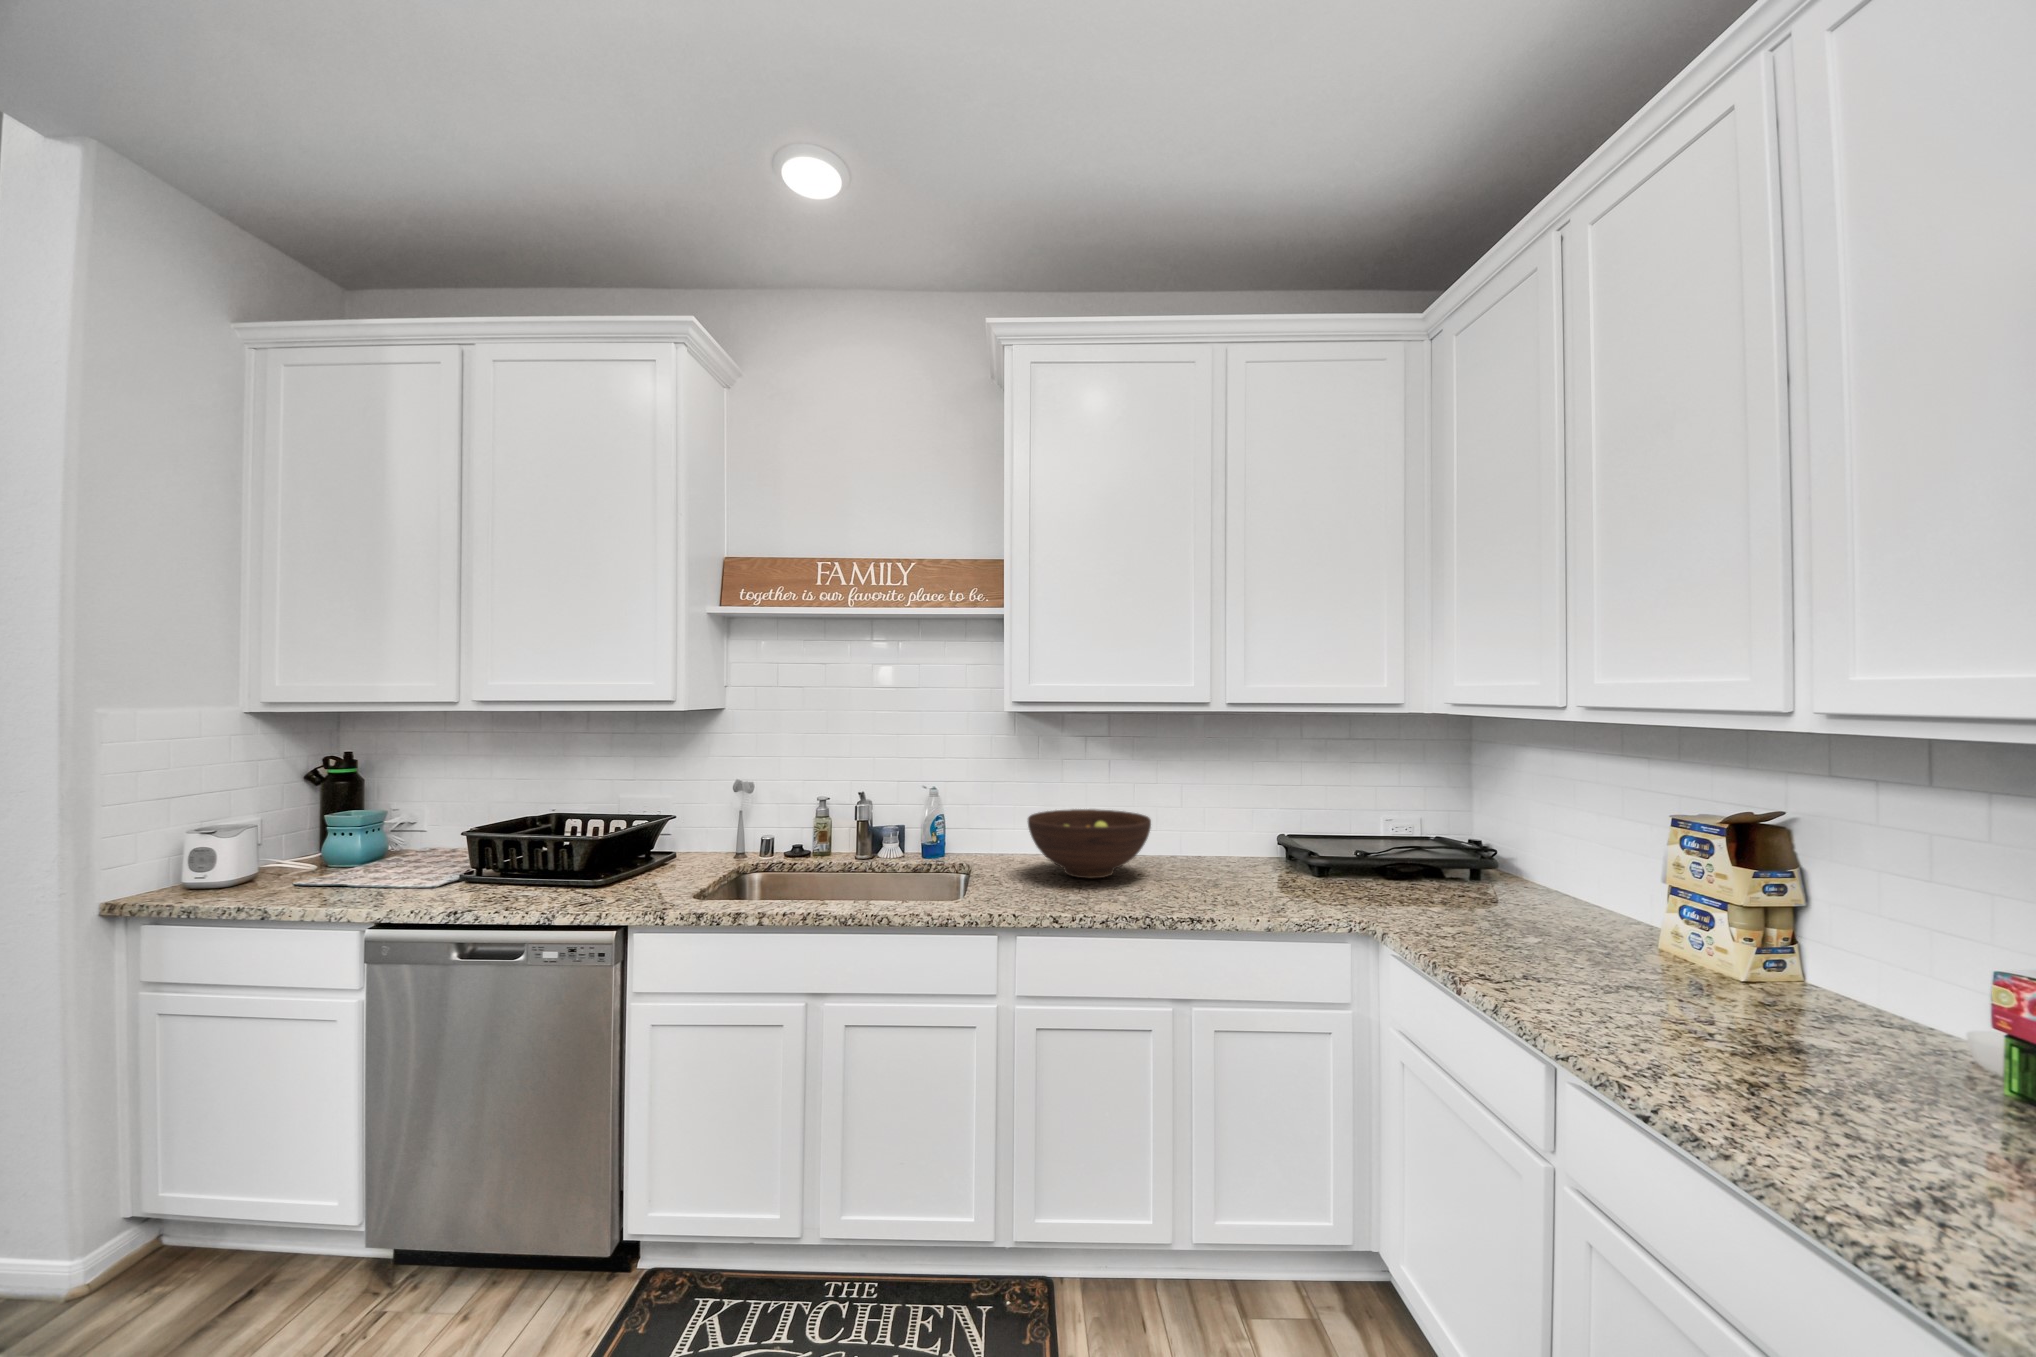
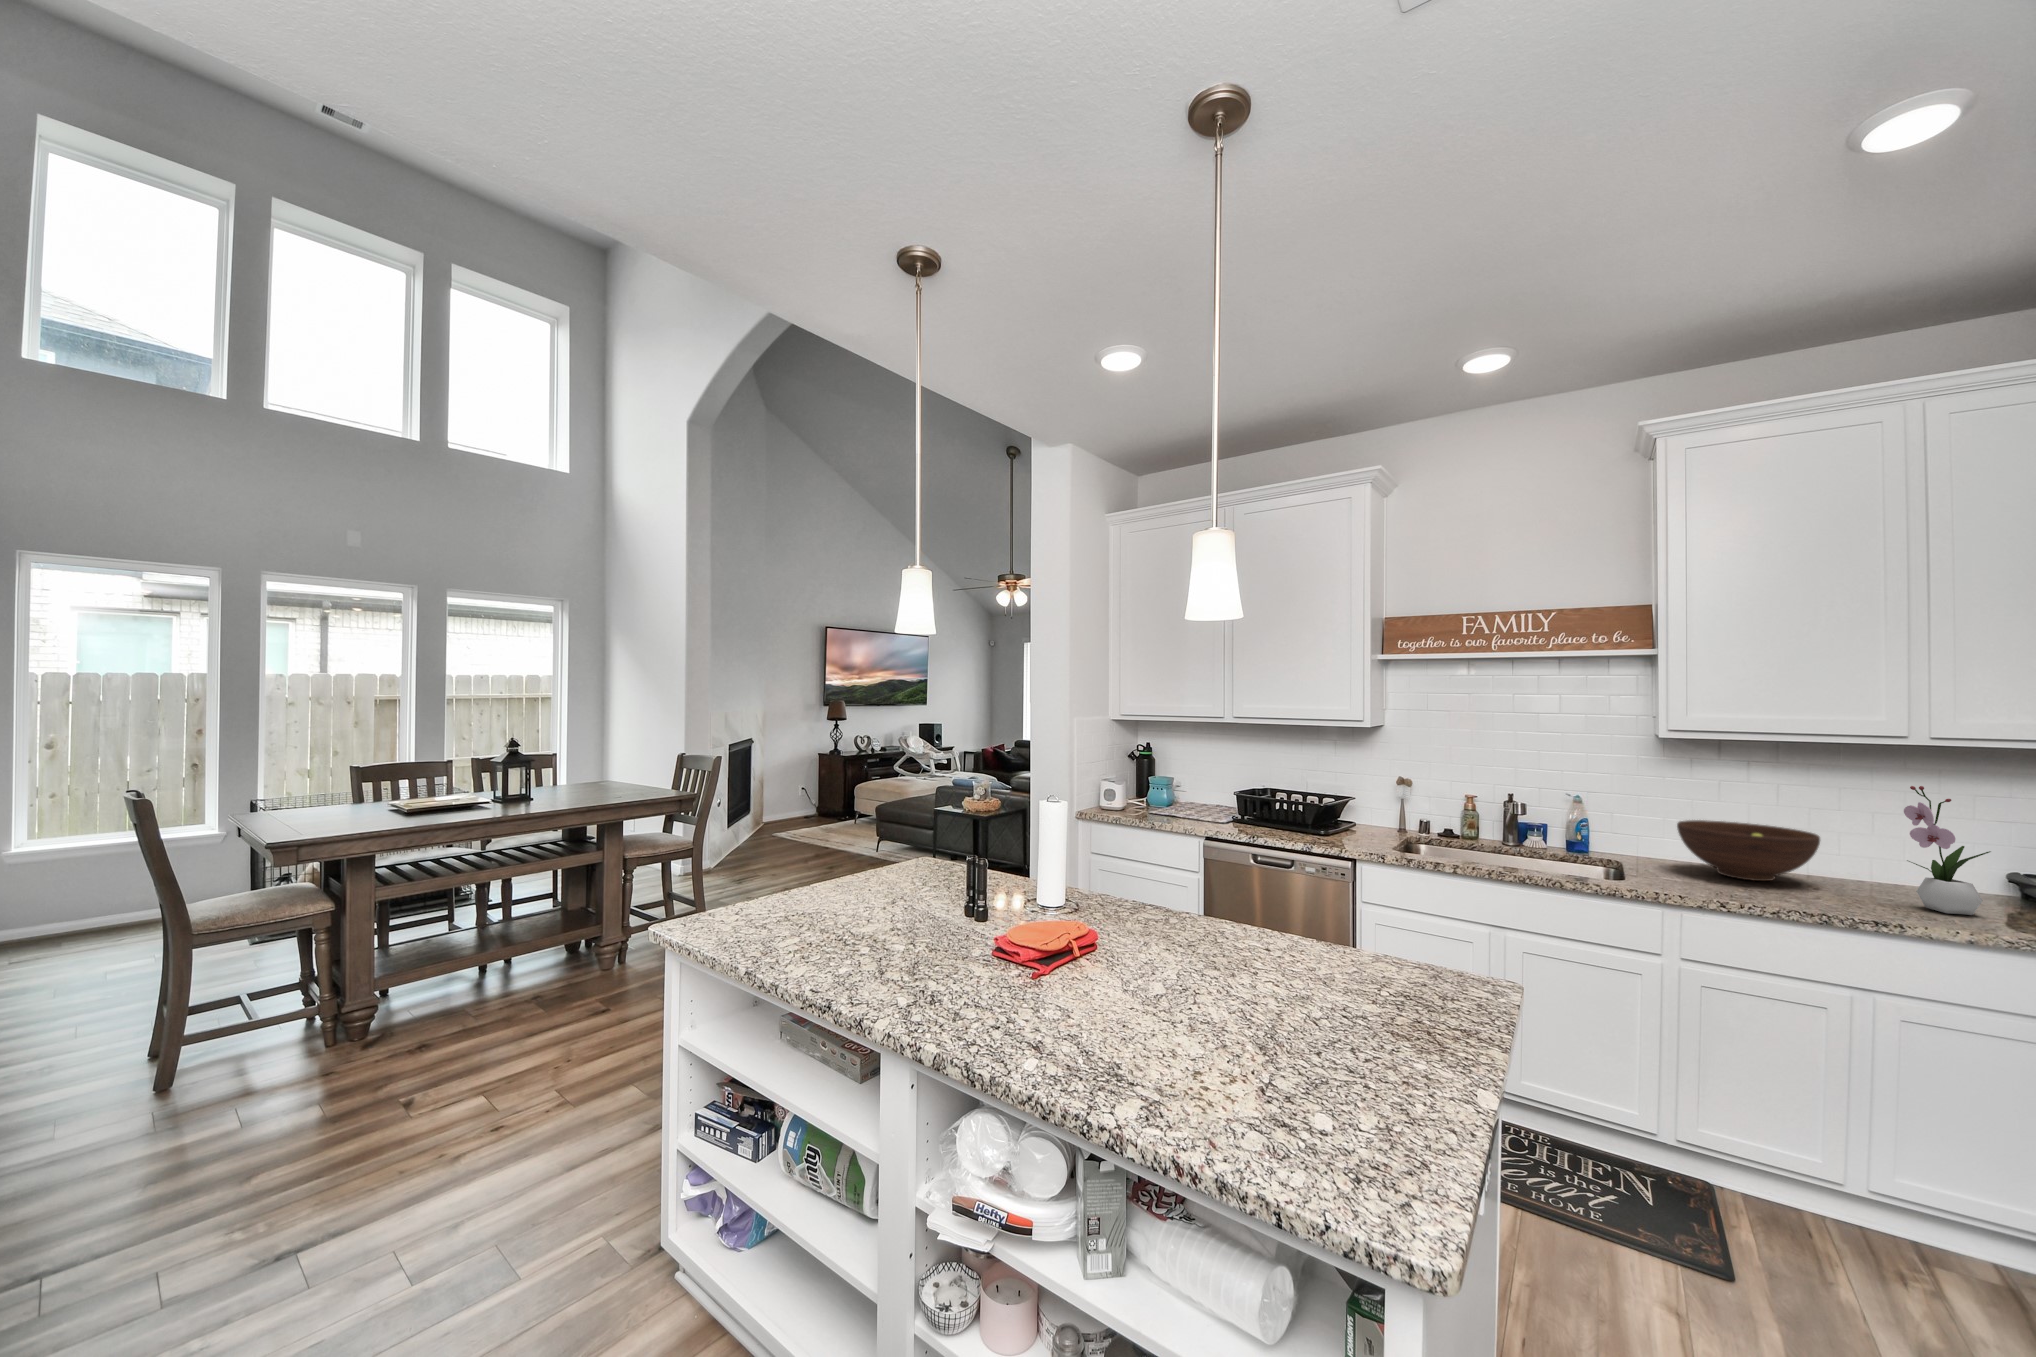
flower arrangement: none [1215,757,1279,895] -> present [1904,786,1991,915]

